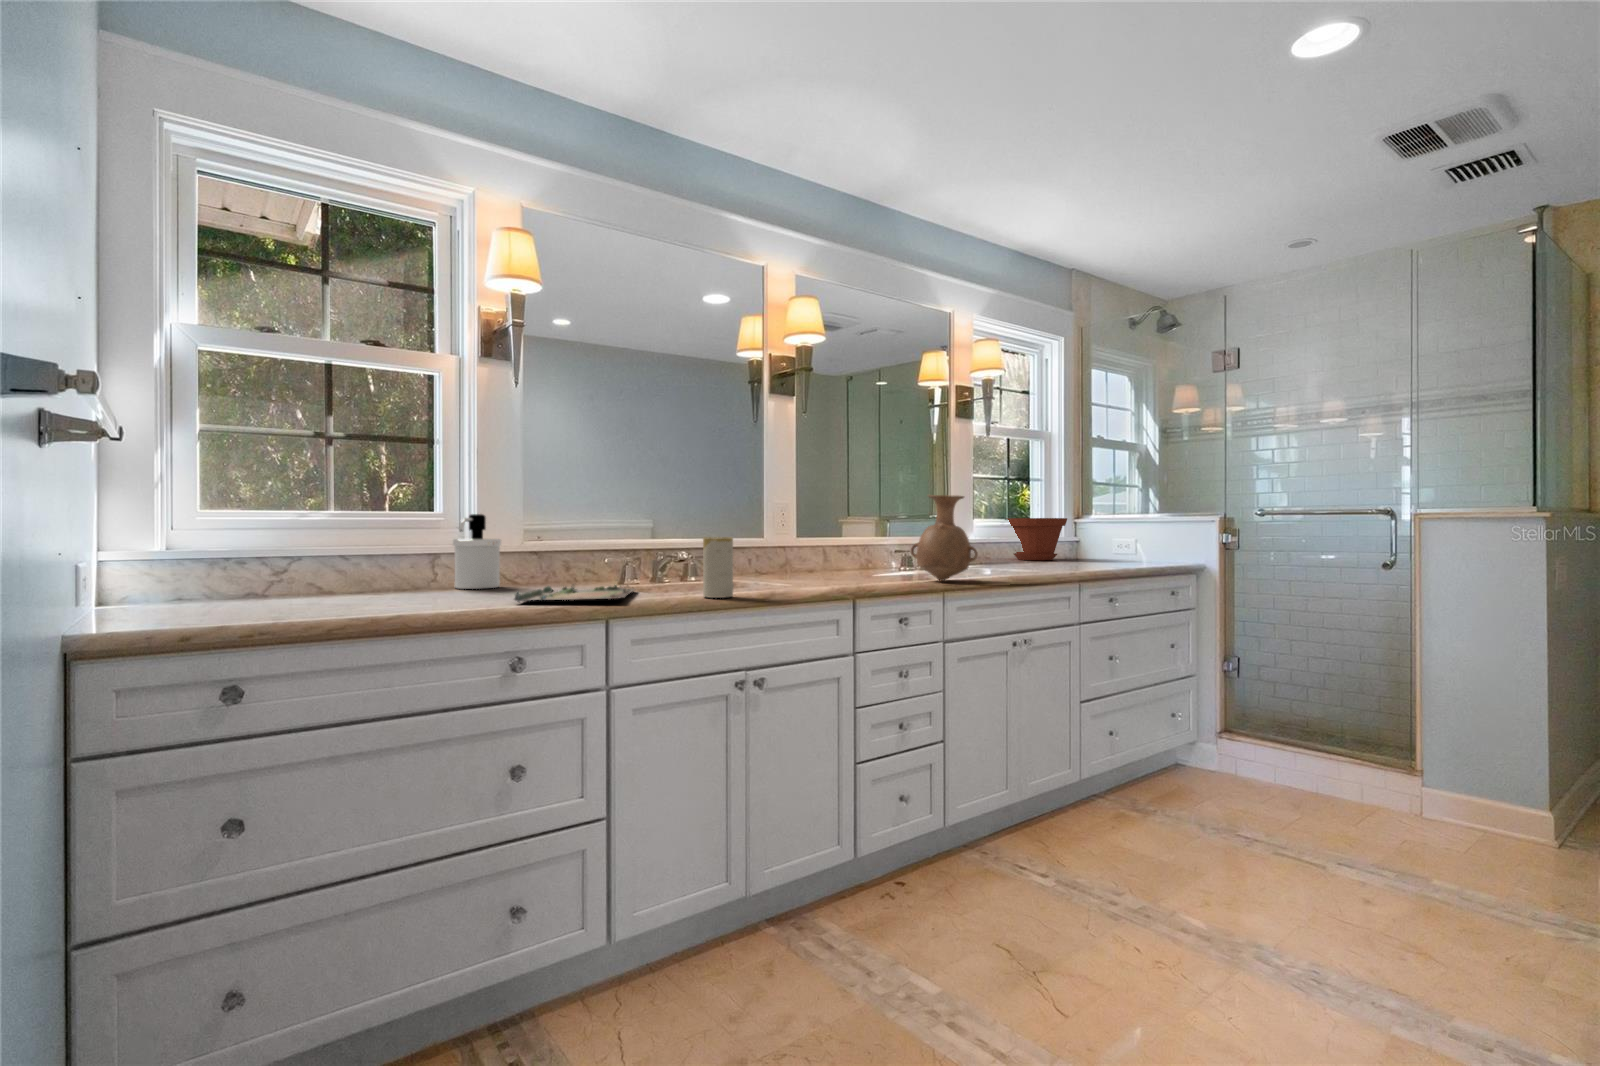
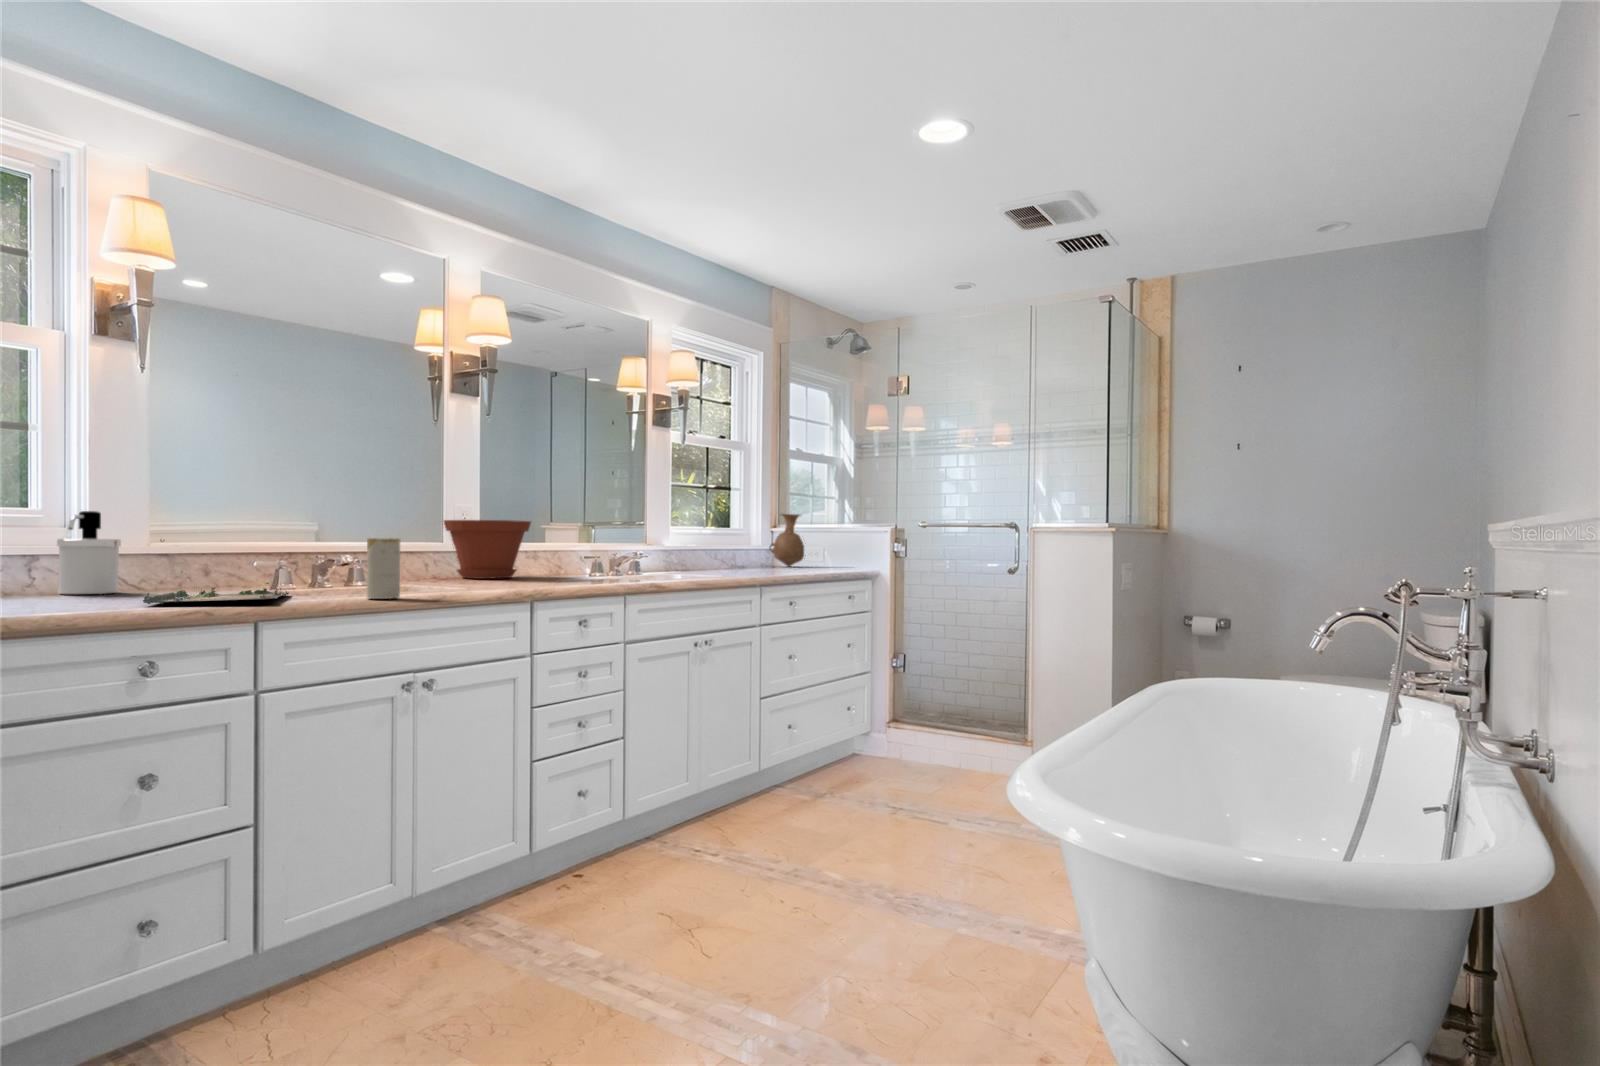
vase: present [911,495,978,581] -> present [769,514,806,567]
plant pot: present [1008,518,1067,560] -> present [444,520,531,579]

